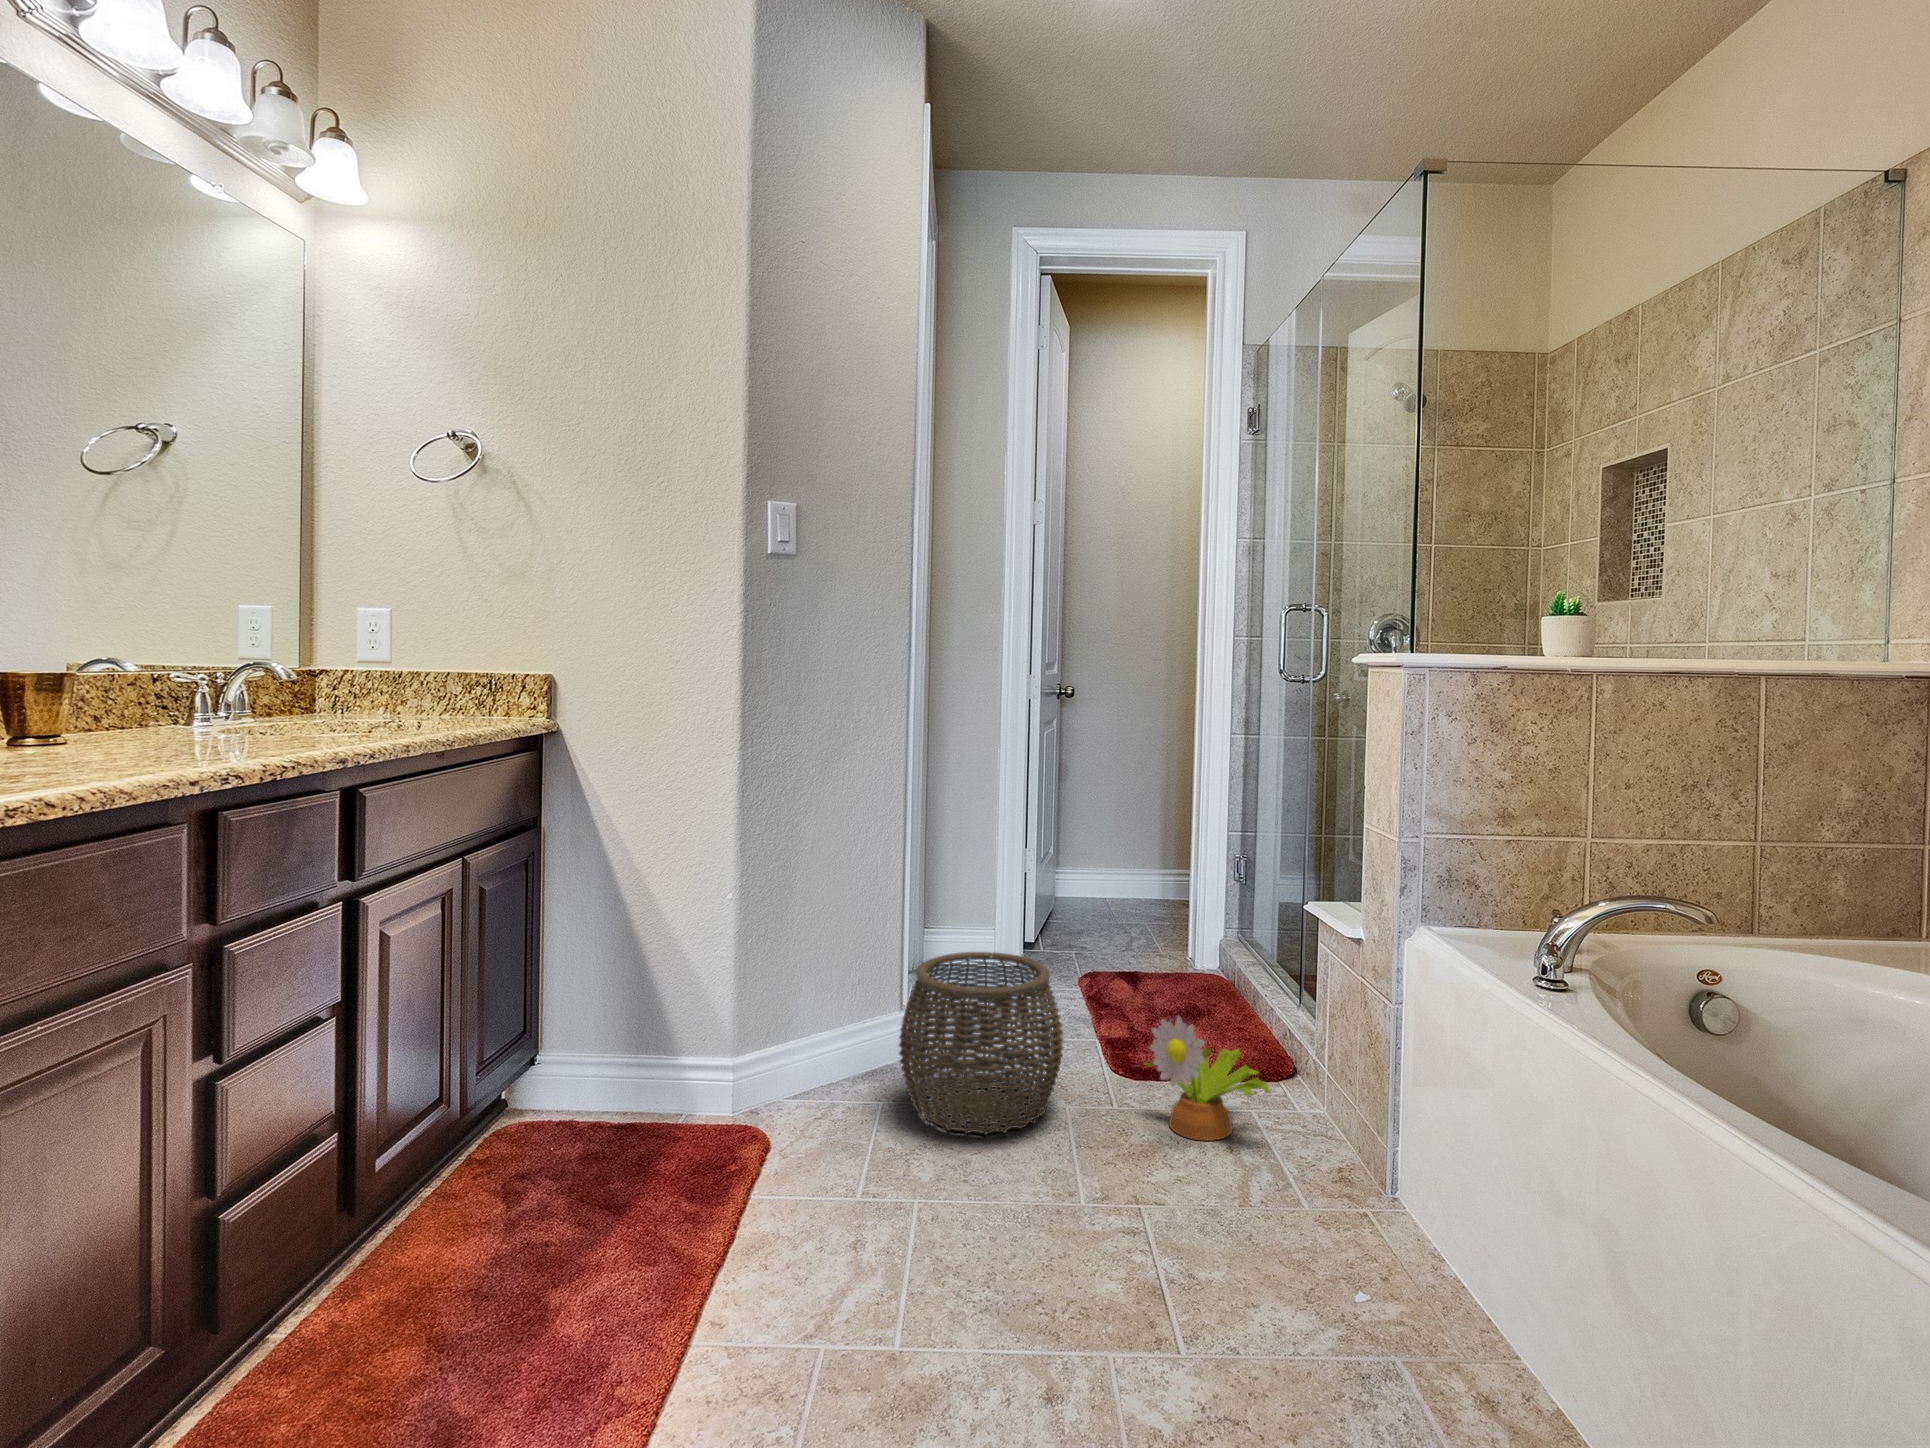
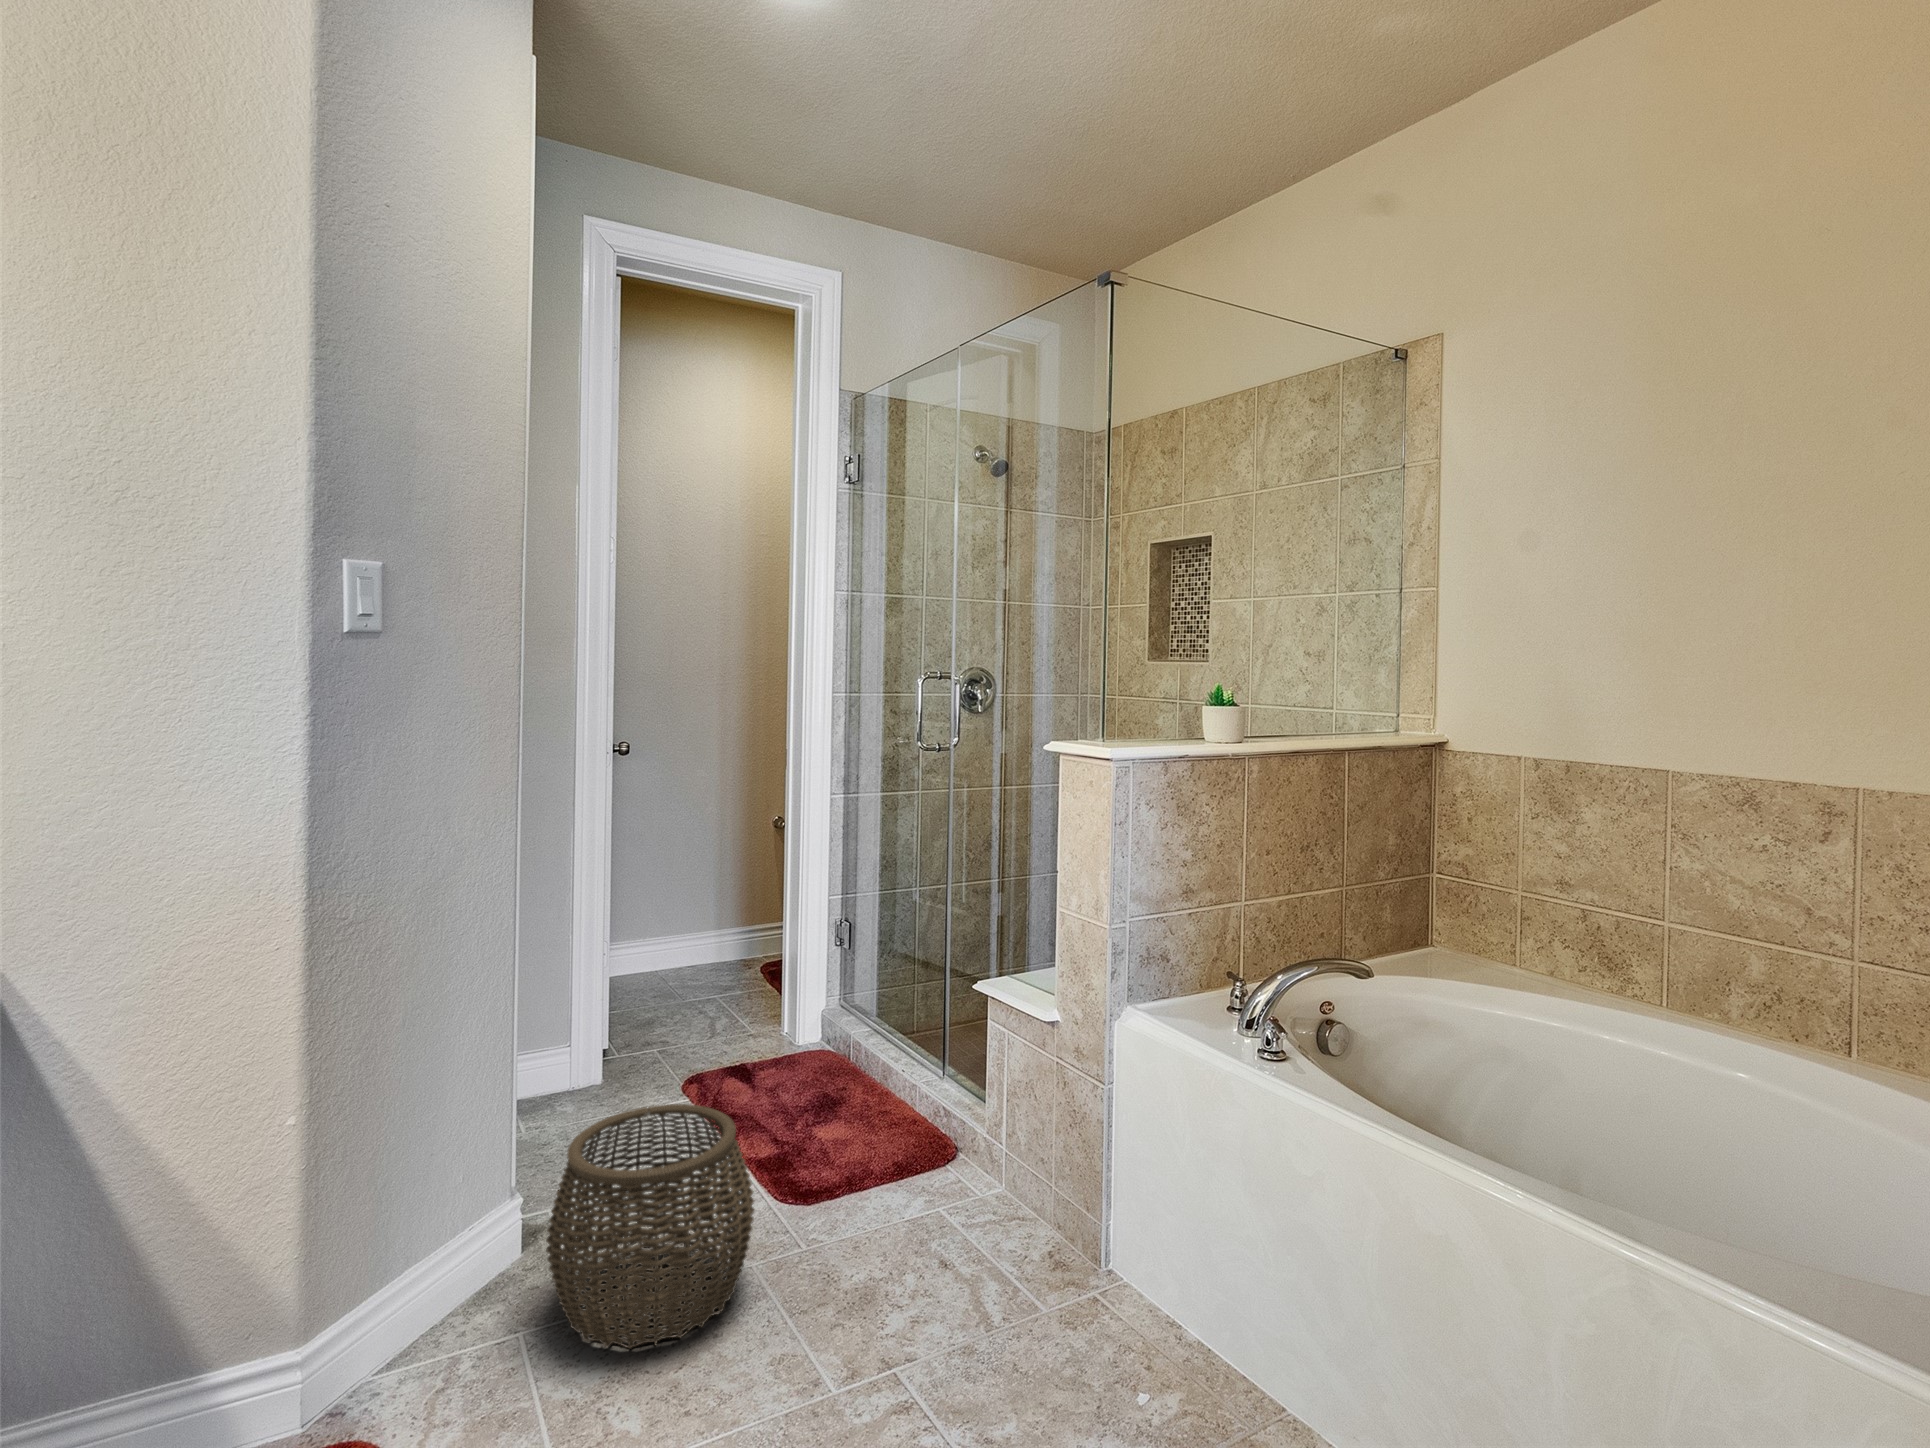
decorative plant: present [1145,1016,1271,1141] -> none [836,1136,976,1263]

